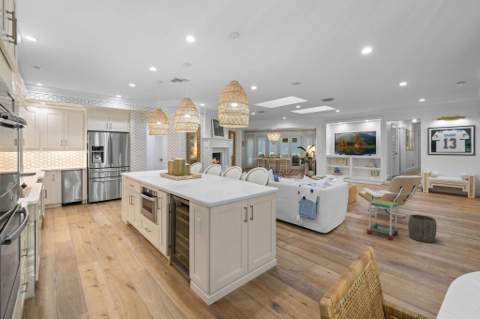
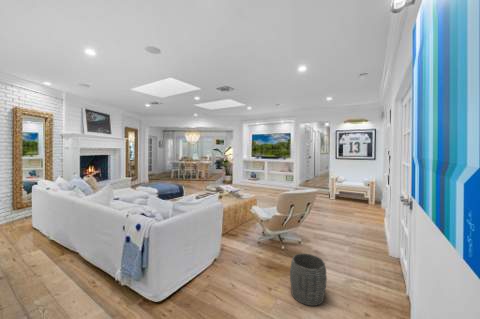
side table: present [367,200,398,240] -> none [229,230,277,309]

